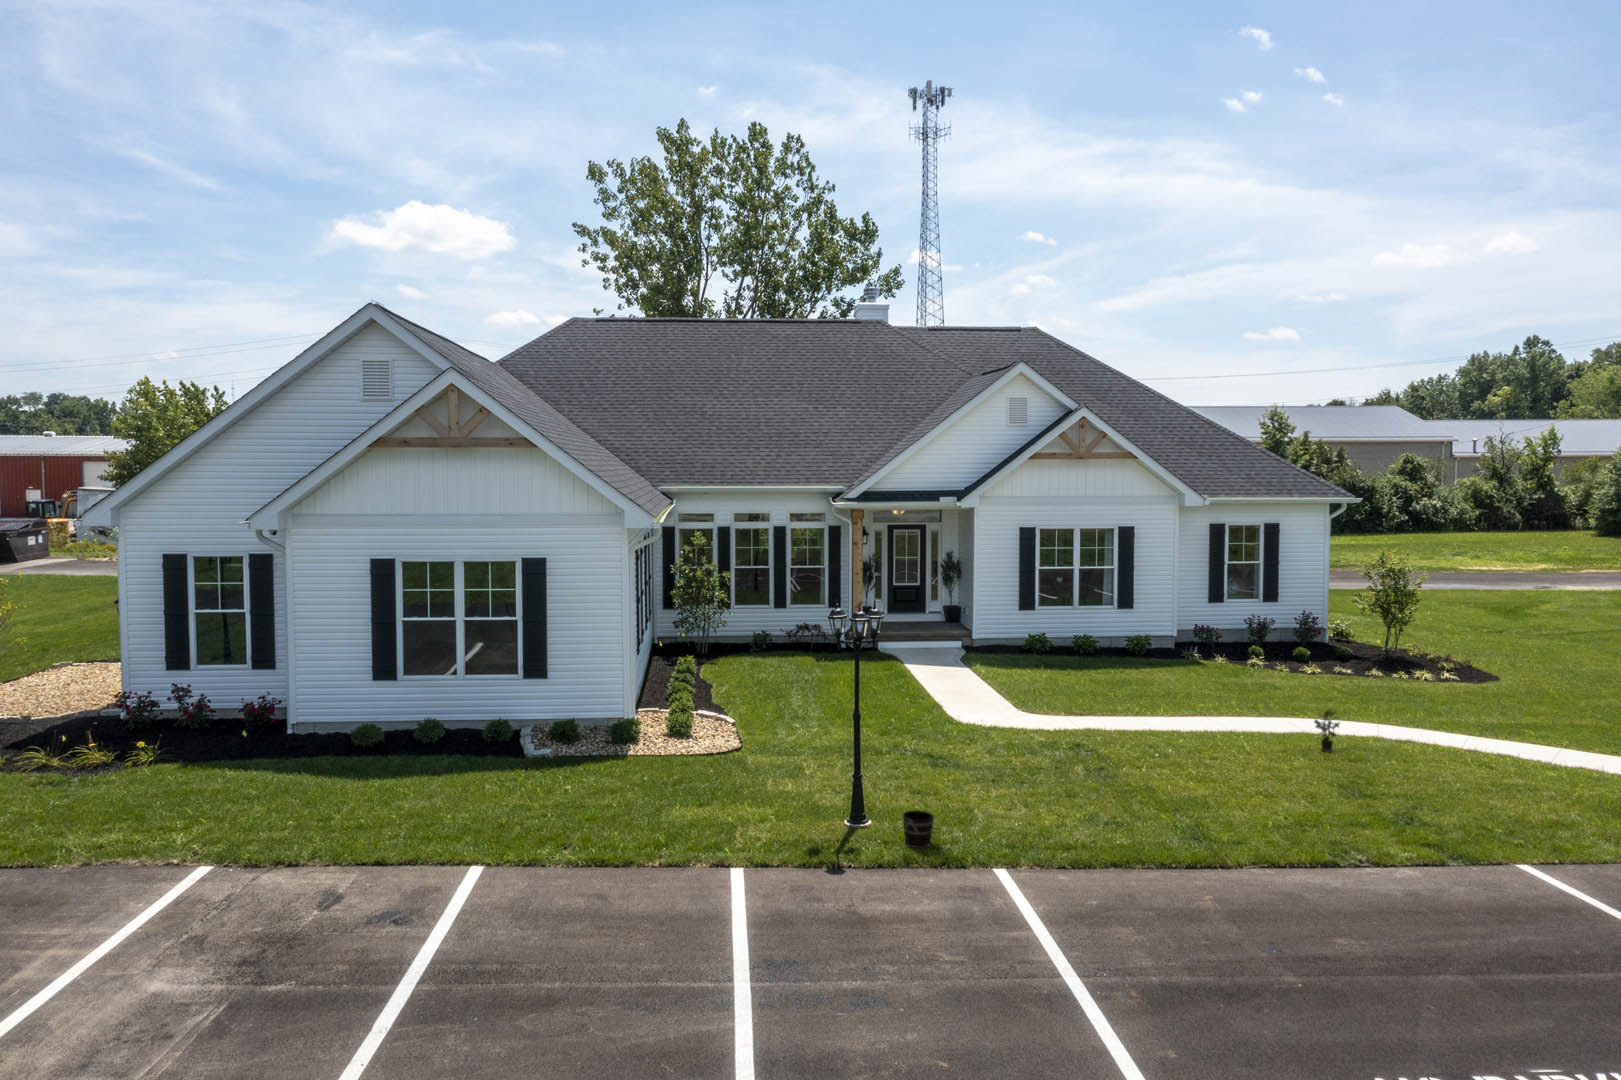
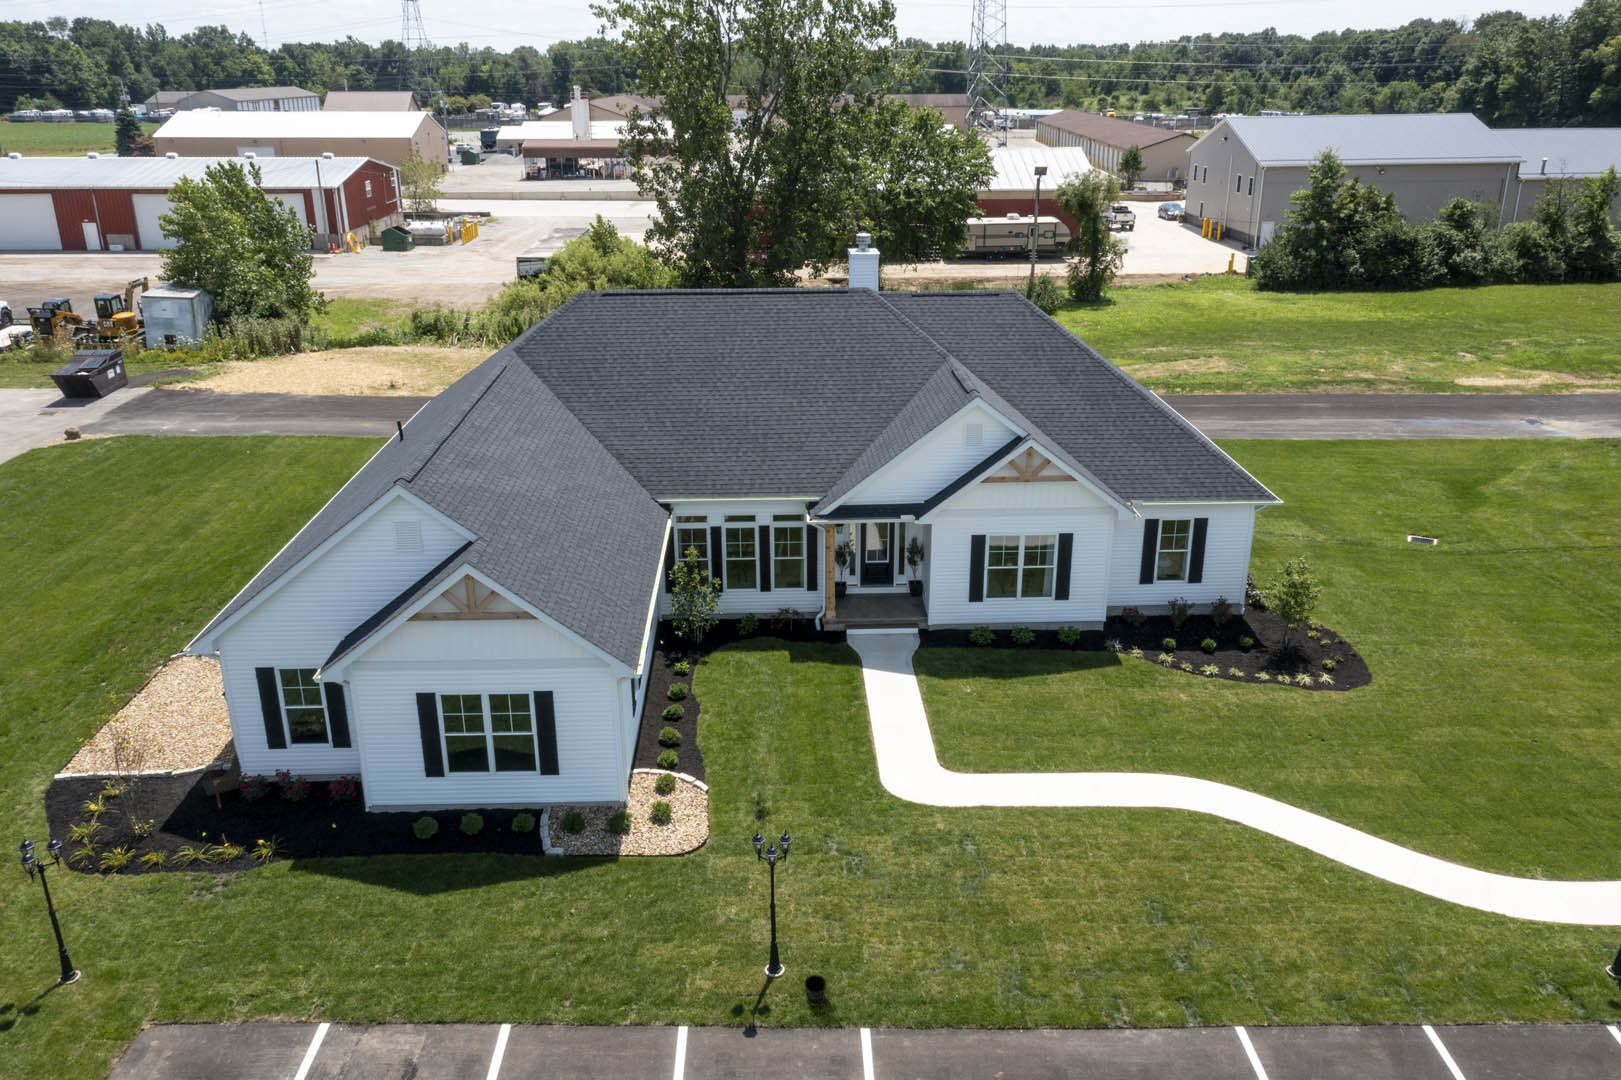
lounge chair: none [57,665,126,731] -> present [202,752,241,807]
potted plant: present [1314,709,1339,752] -> present [752,791,766,820]

